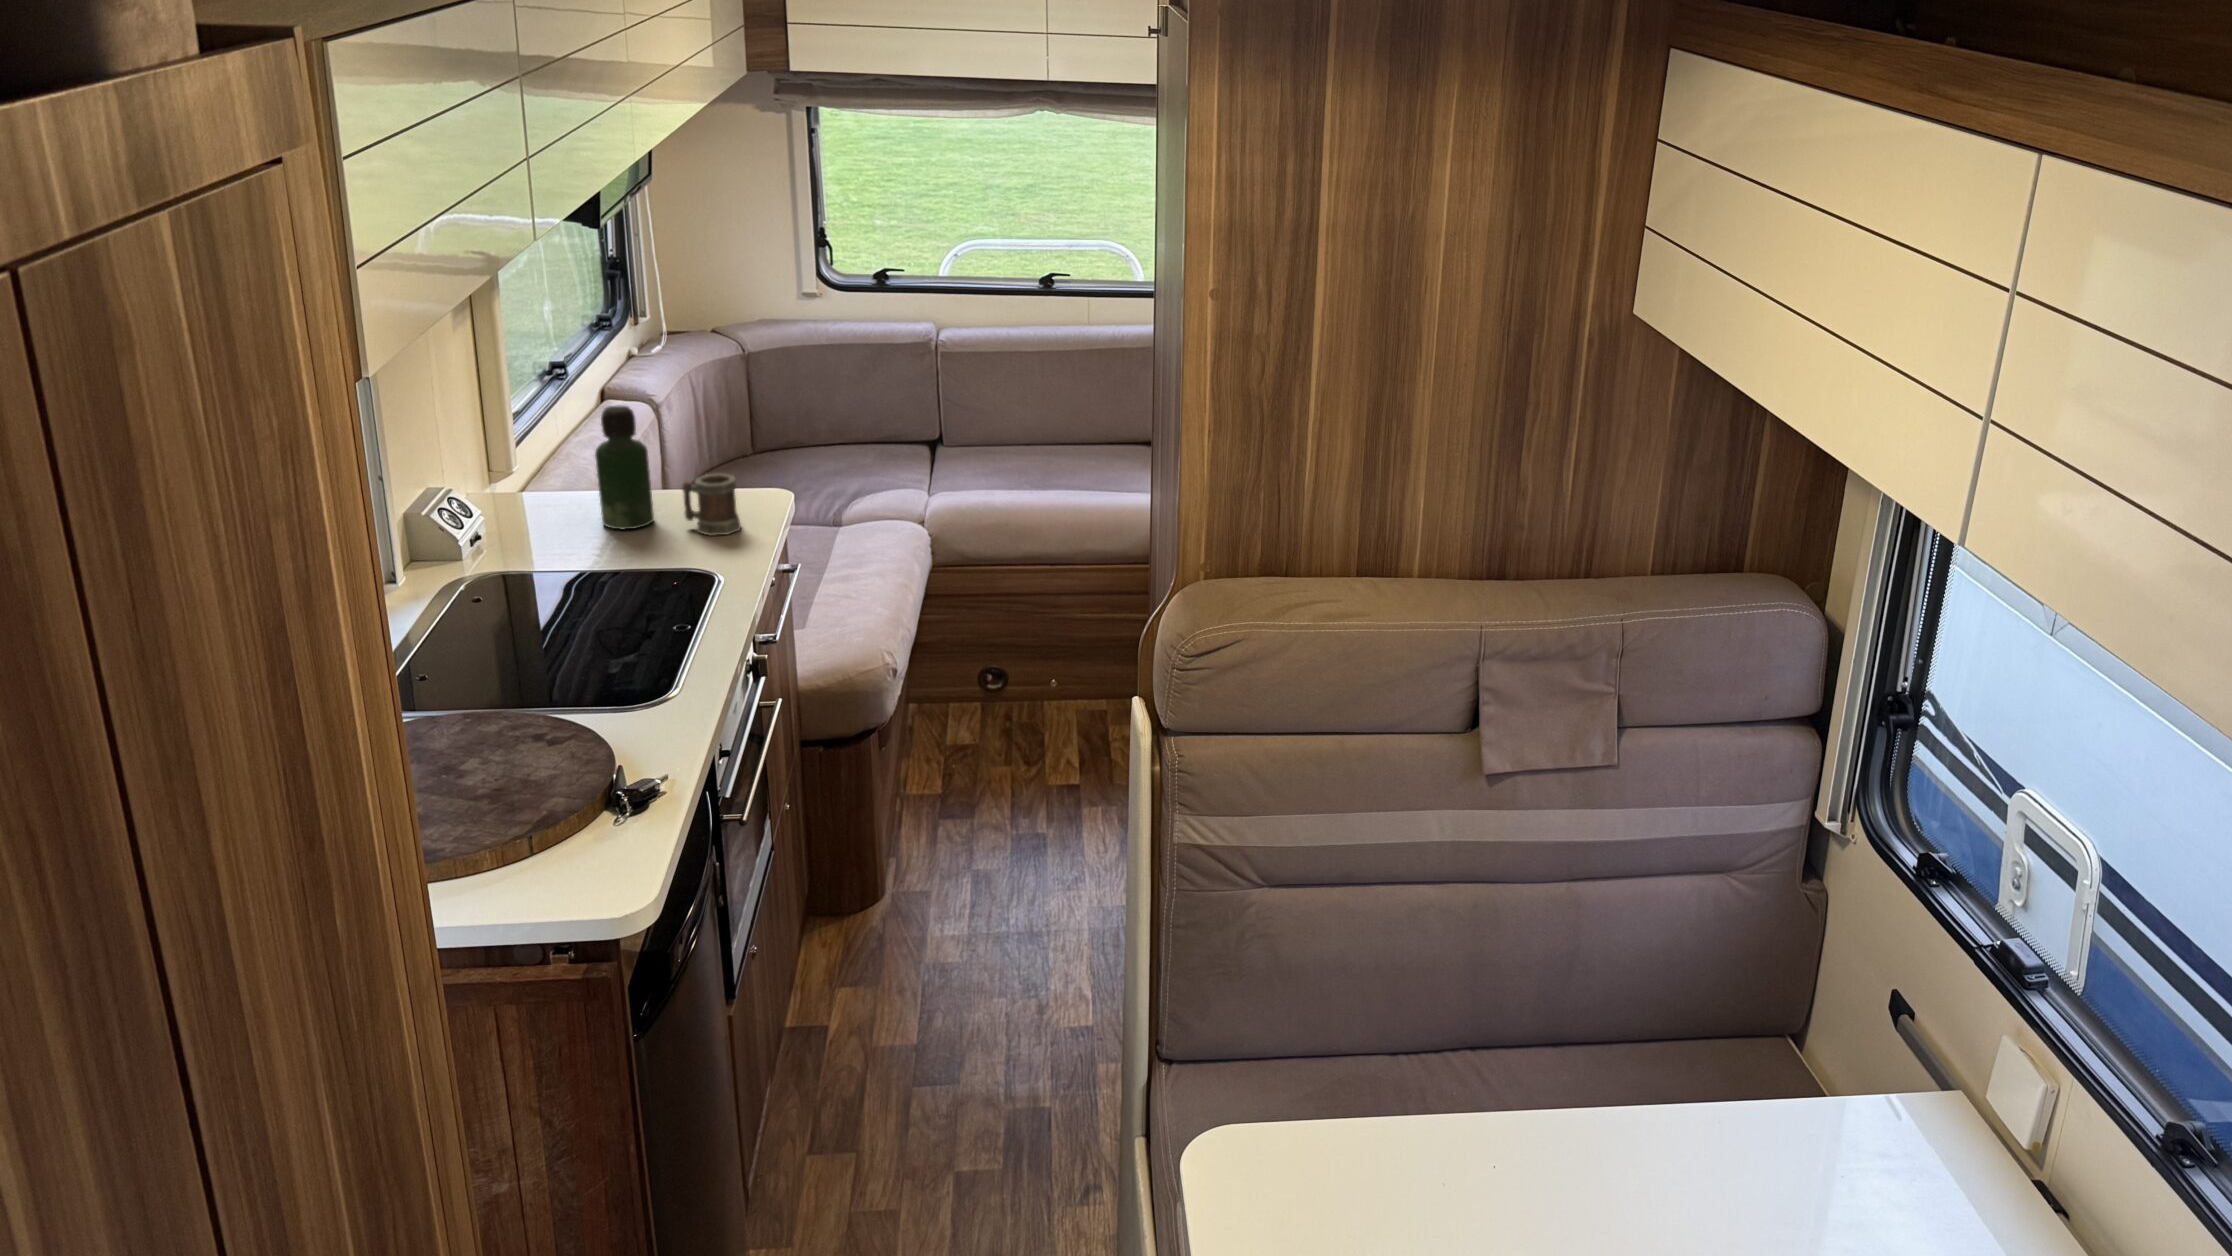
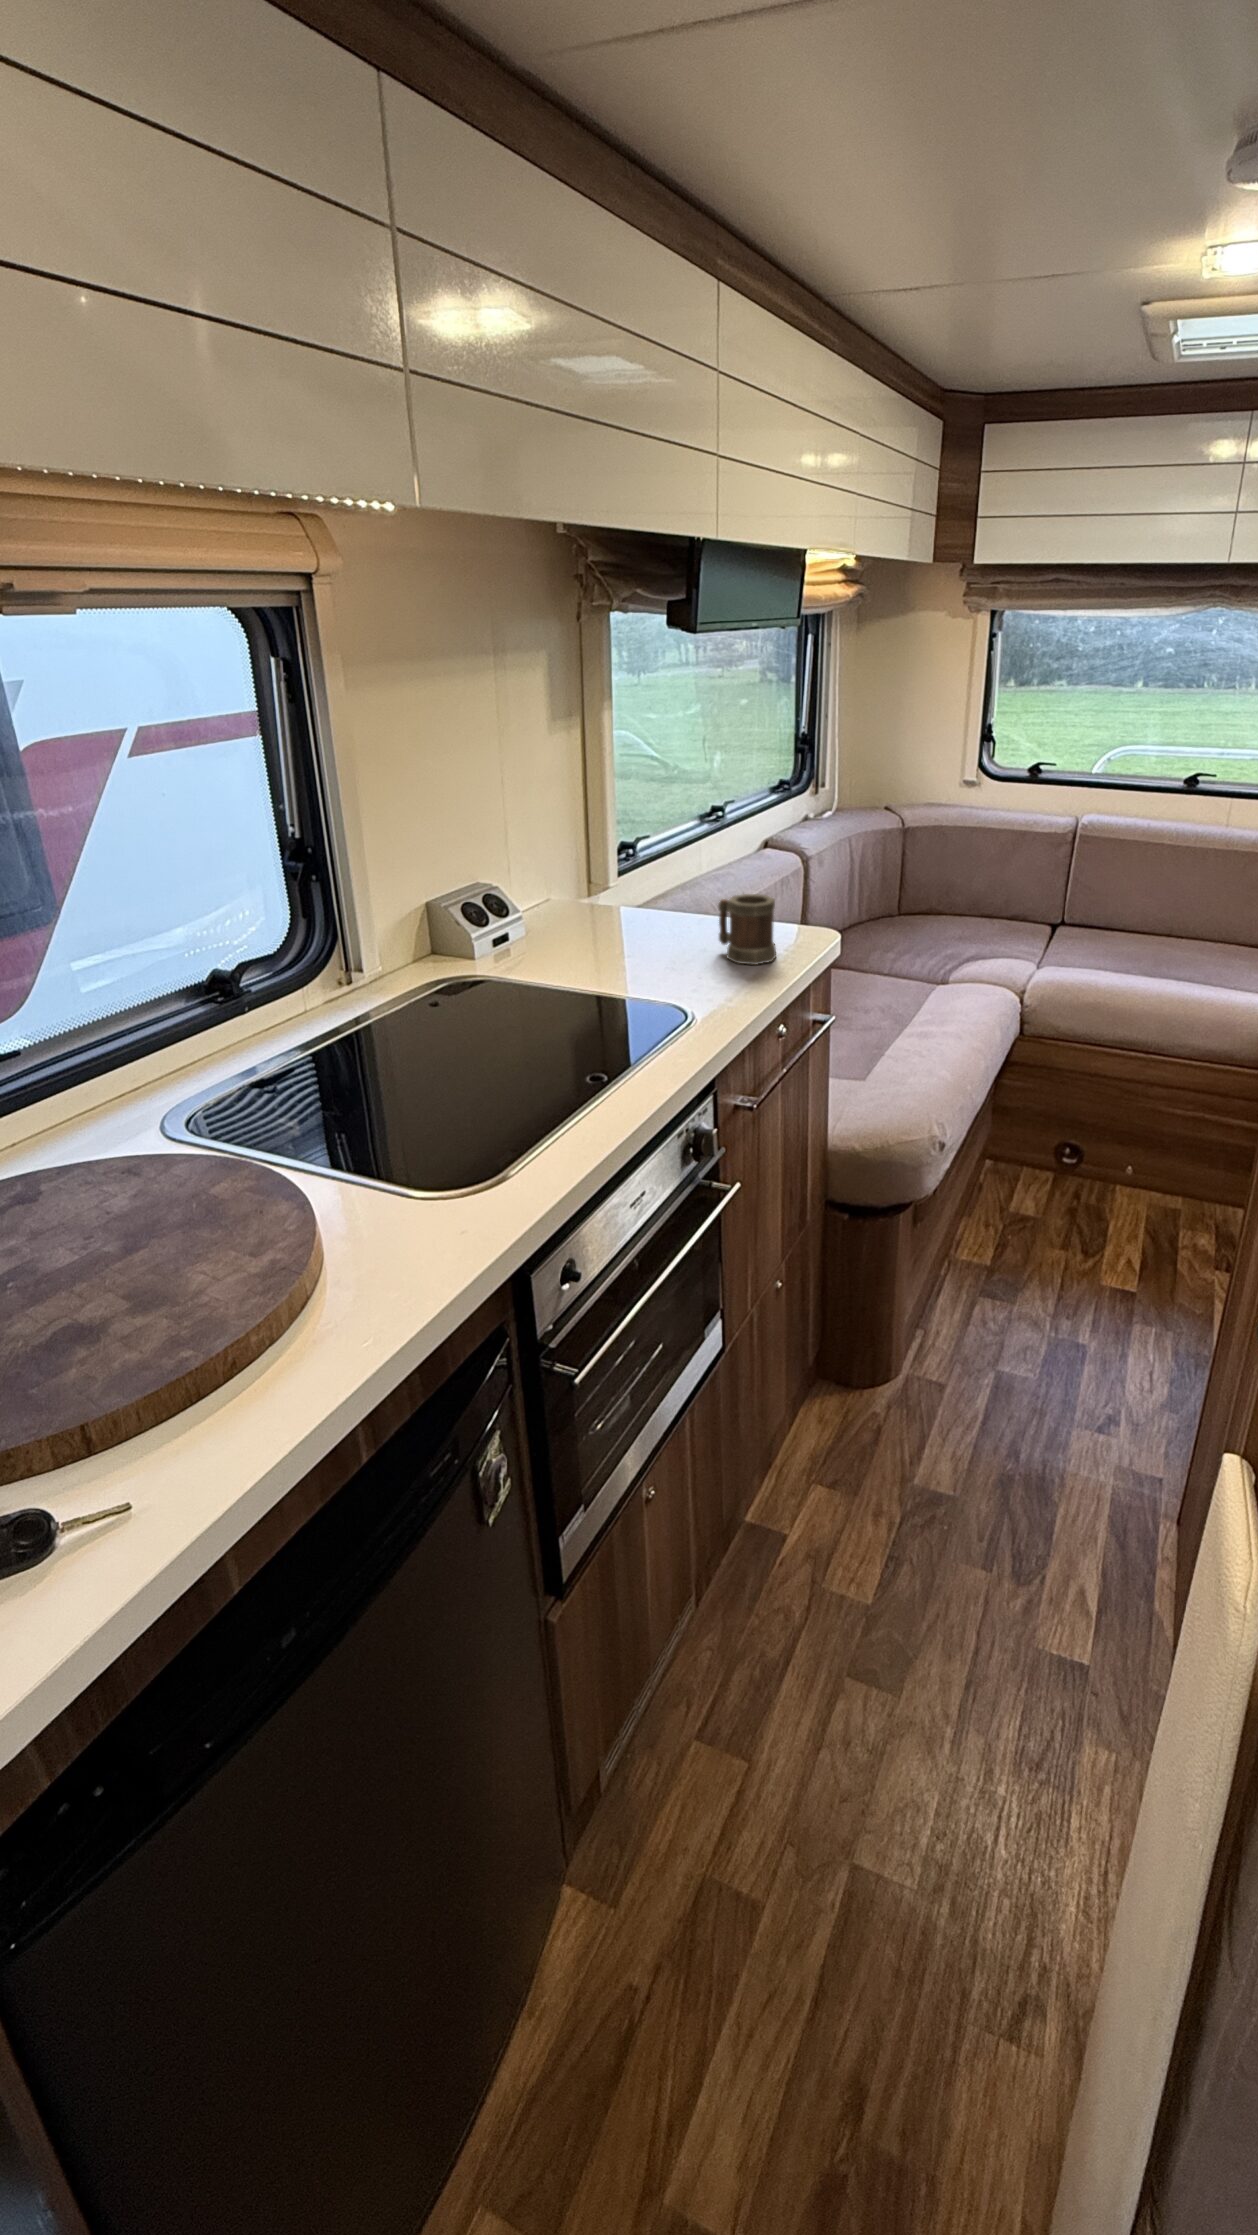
bottle: present [595,405,654,529] -> none [638,807,695,945]

